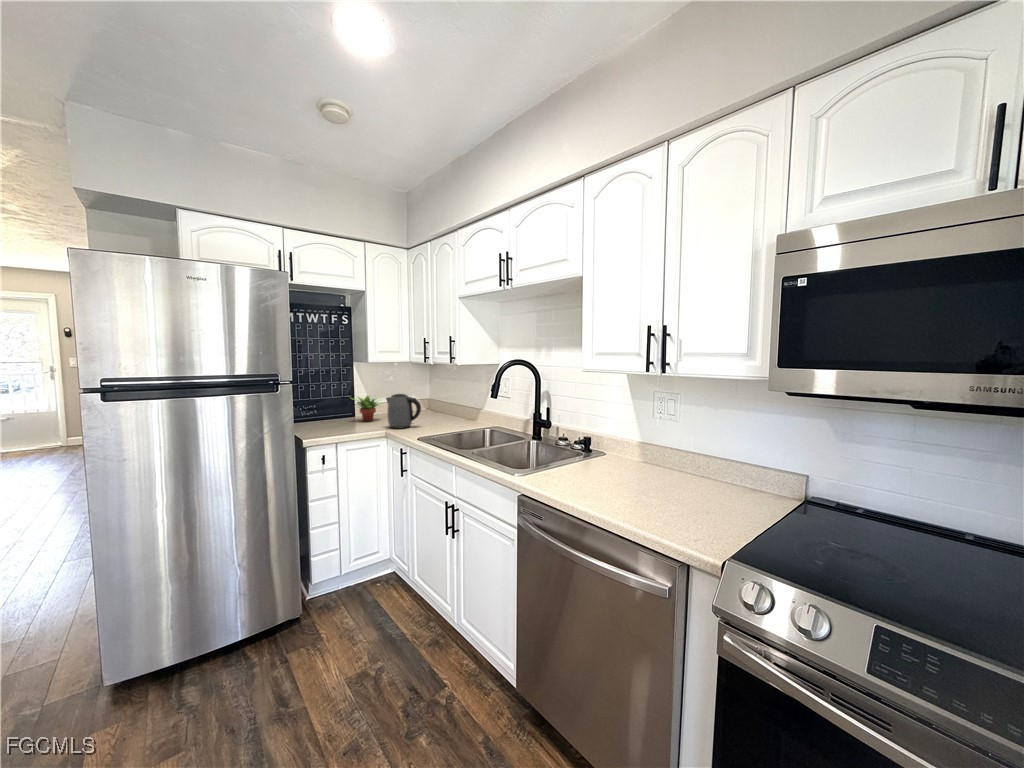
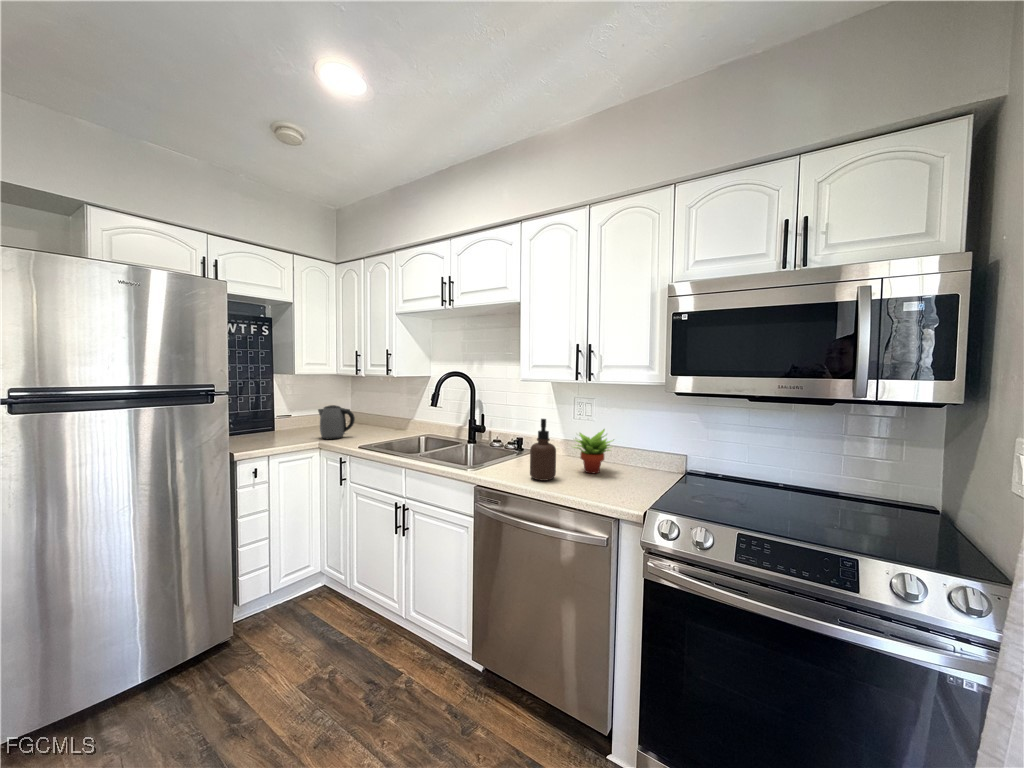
succulent plant: present [354,396,379,421] -> present [574,429,613,473]
soap dispenser: none [582,420,615,497] -> present [530,419,556,481]

